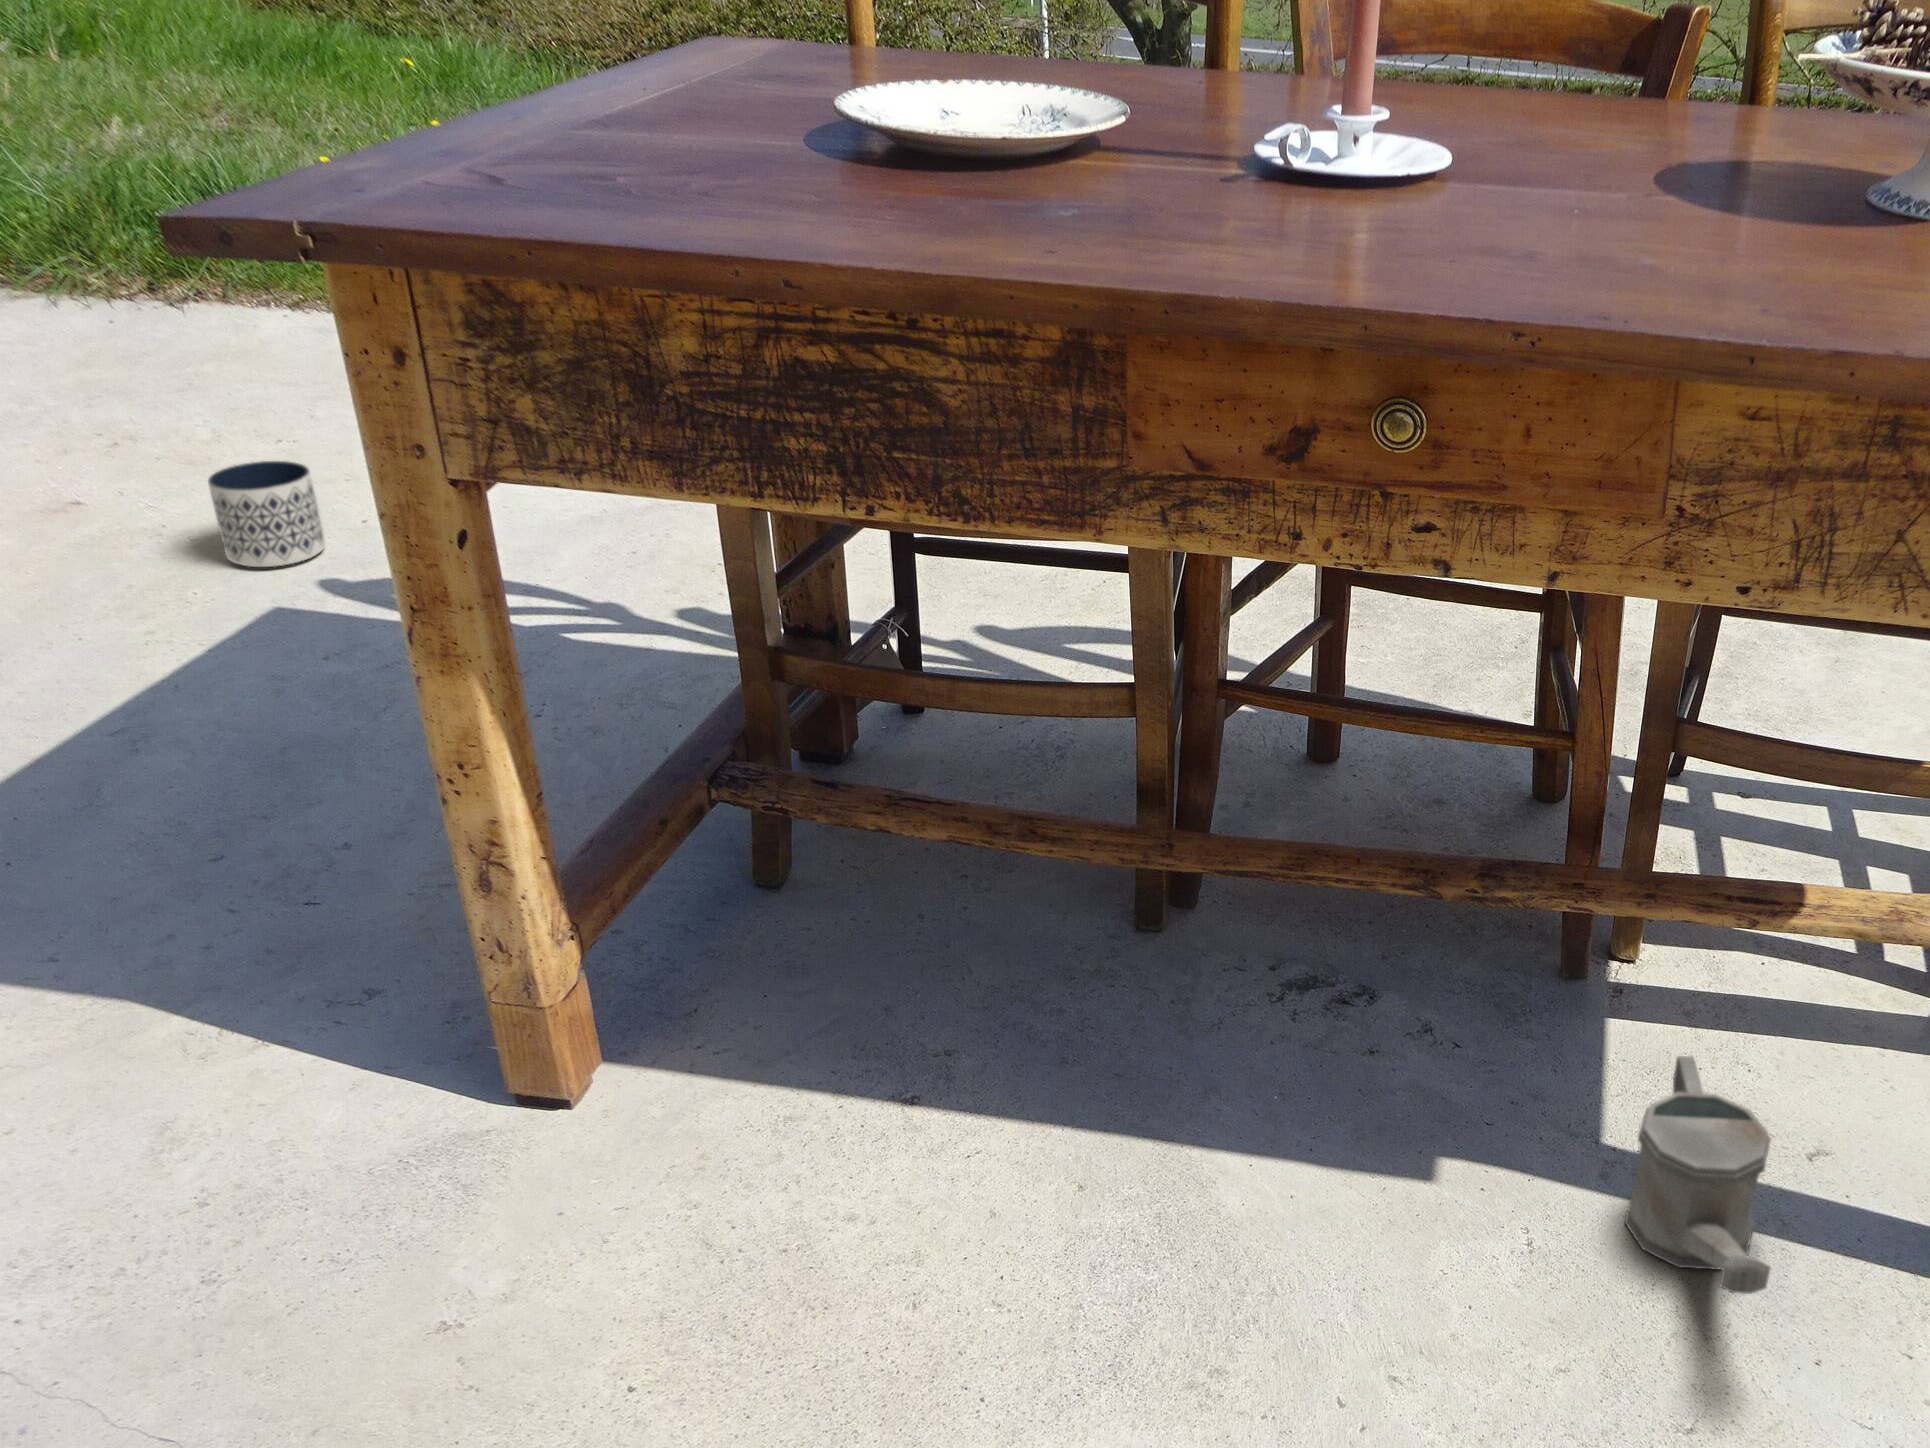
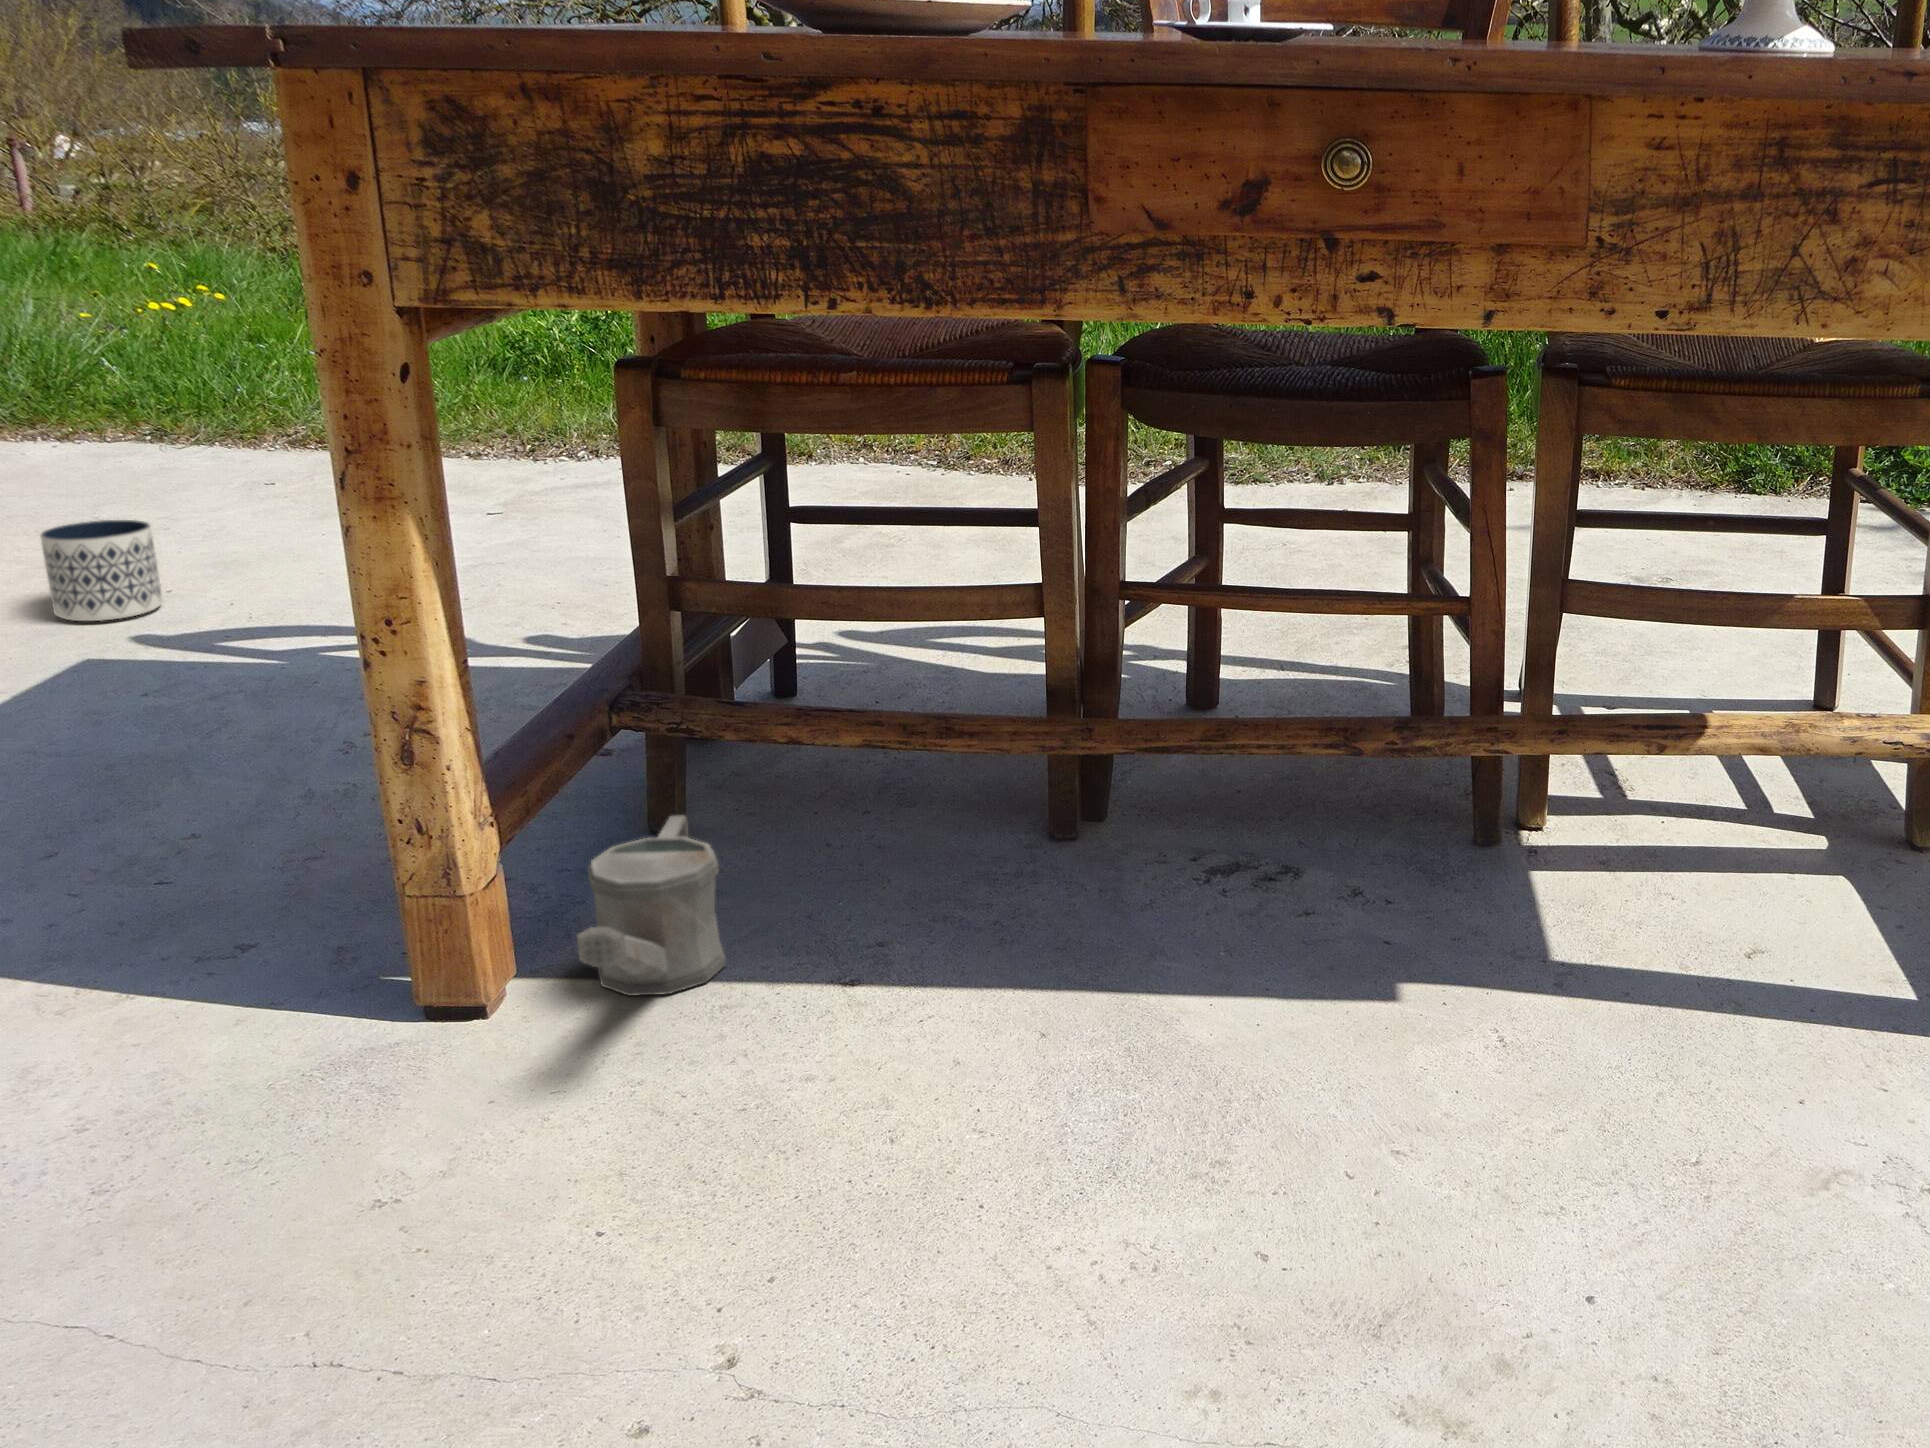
watering can: present [1625,1056,1771,1294] -> present [577,816,726,996]

